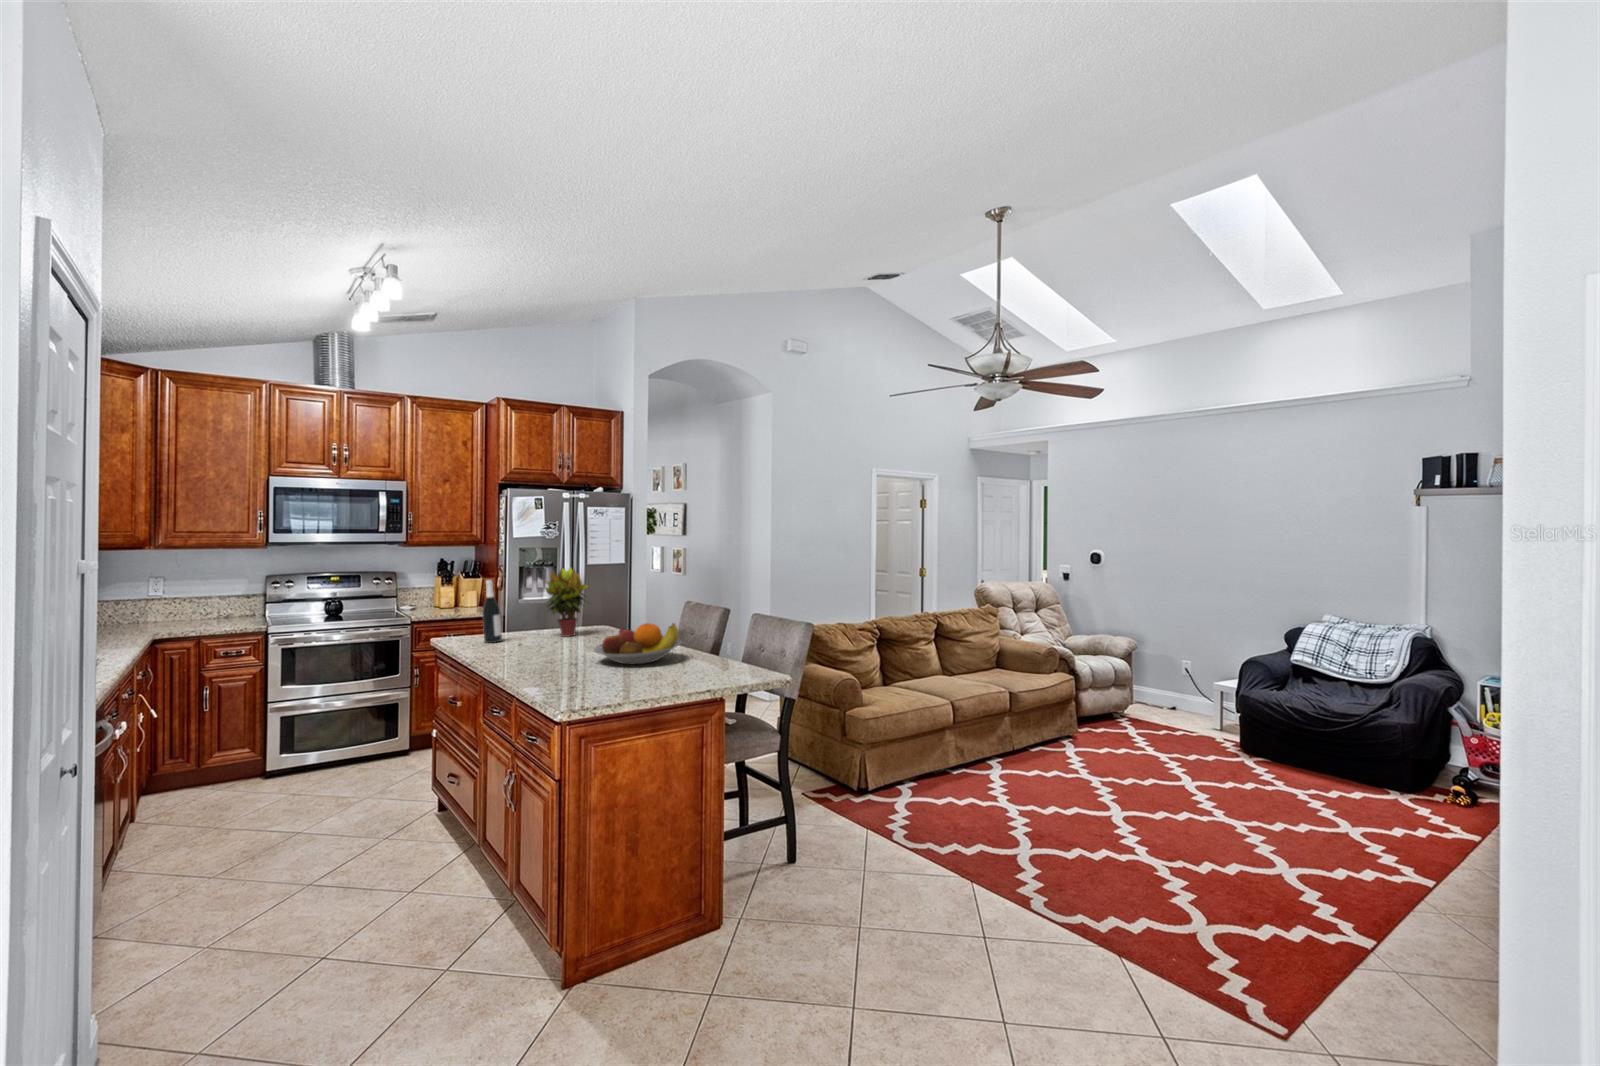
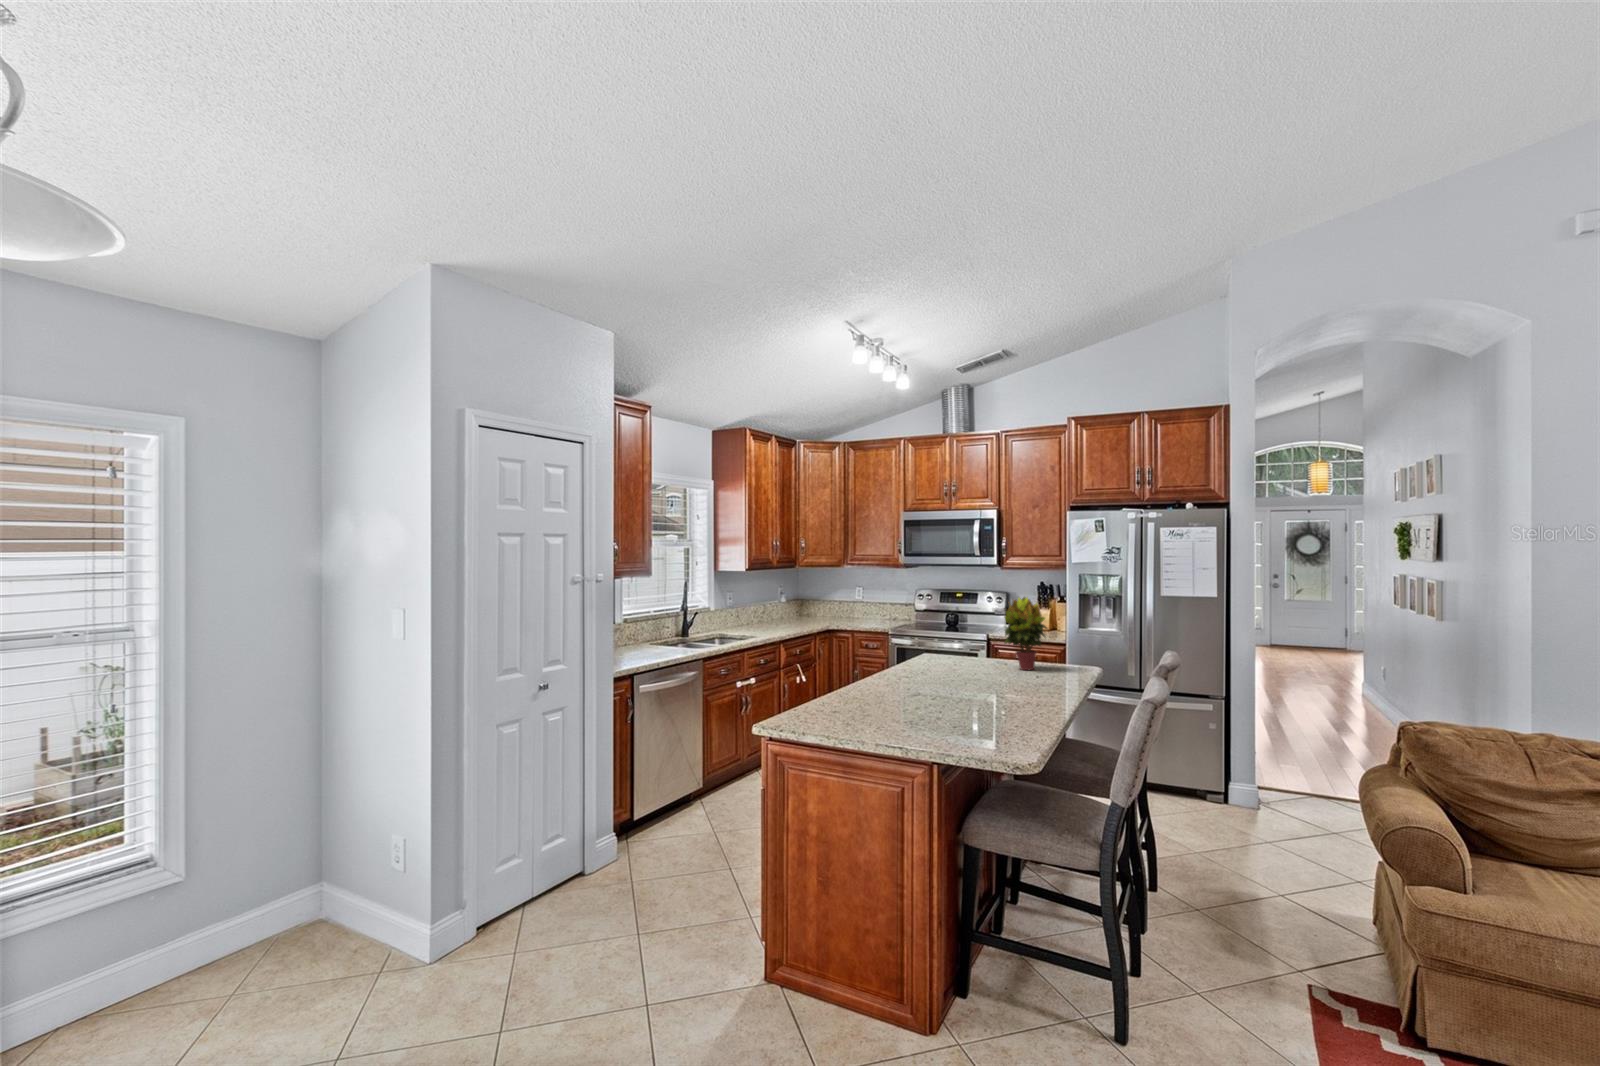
wine bottle: present [482,579,502,643] -> none [946,604,963,665]
fruit bowl: present [594,623,681,664] -> none [930,665,1027,709]

